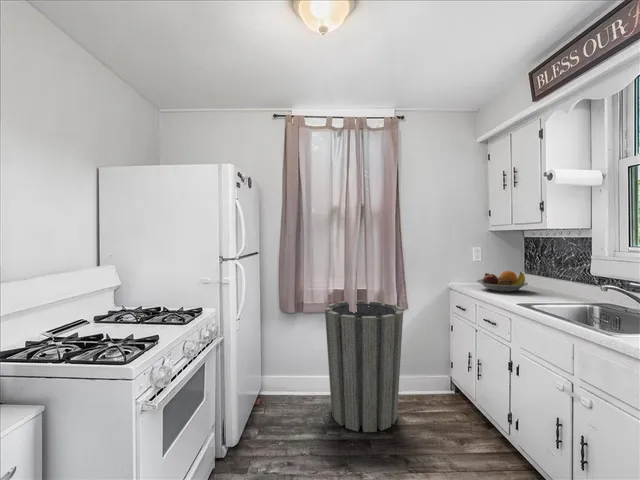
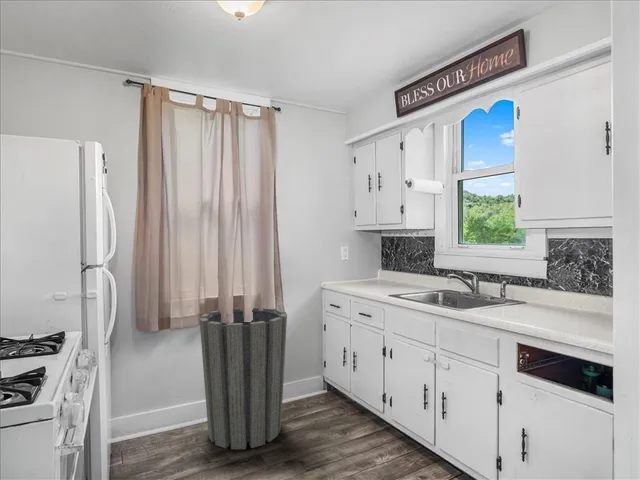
fruit bowl: present [477,271,528,292] -> none [347,268,389,287]

